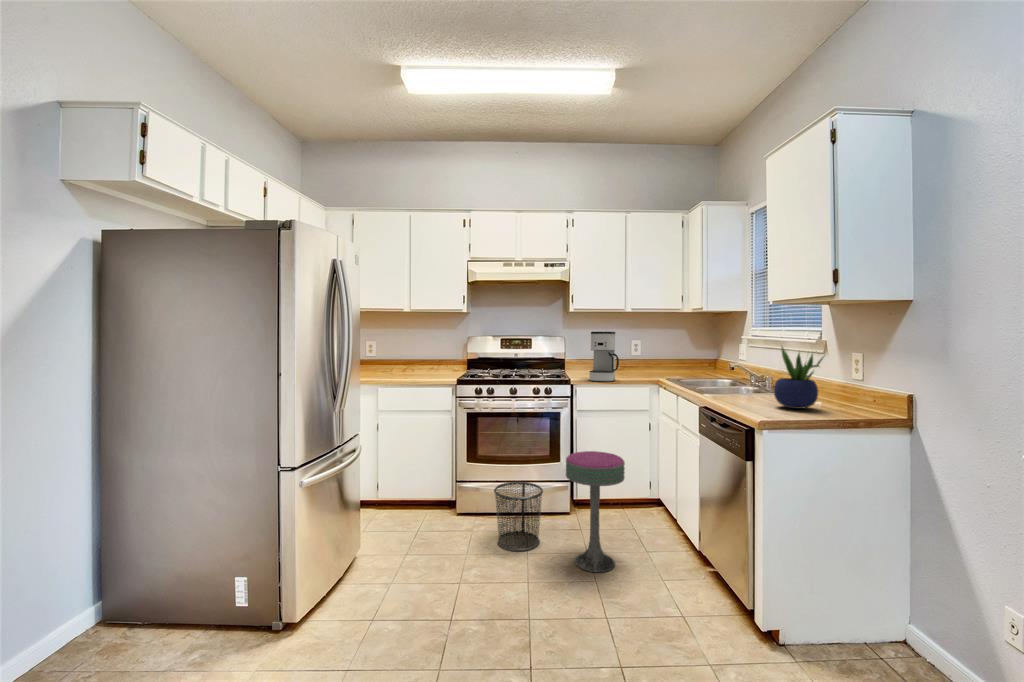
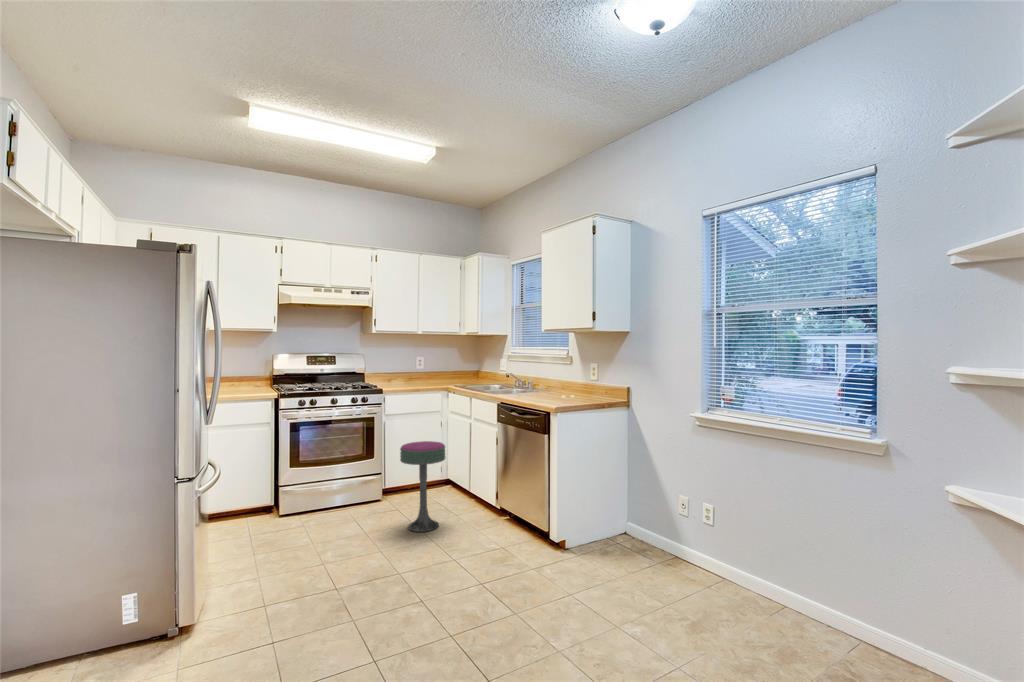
coffee maker: present [589,332,619,382] -> none [397,349,420,390]
potted plant: present [774,347,825,409] -> none [537,355,565,395]
waste bin: present [494,482,543,551] -> none [331,478,376,535]

